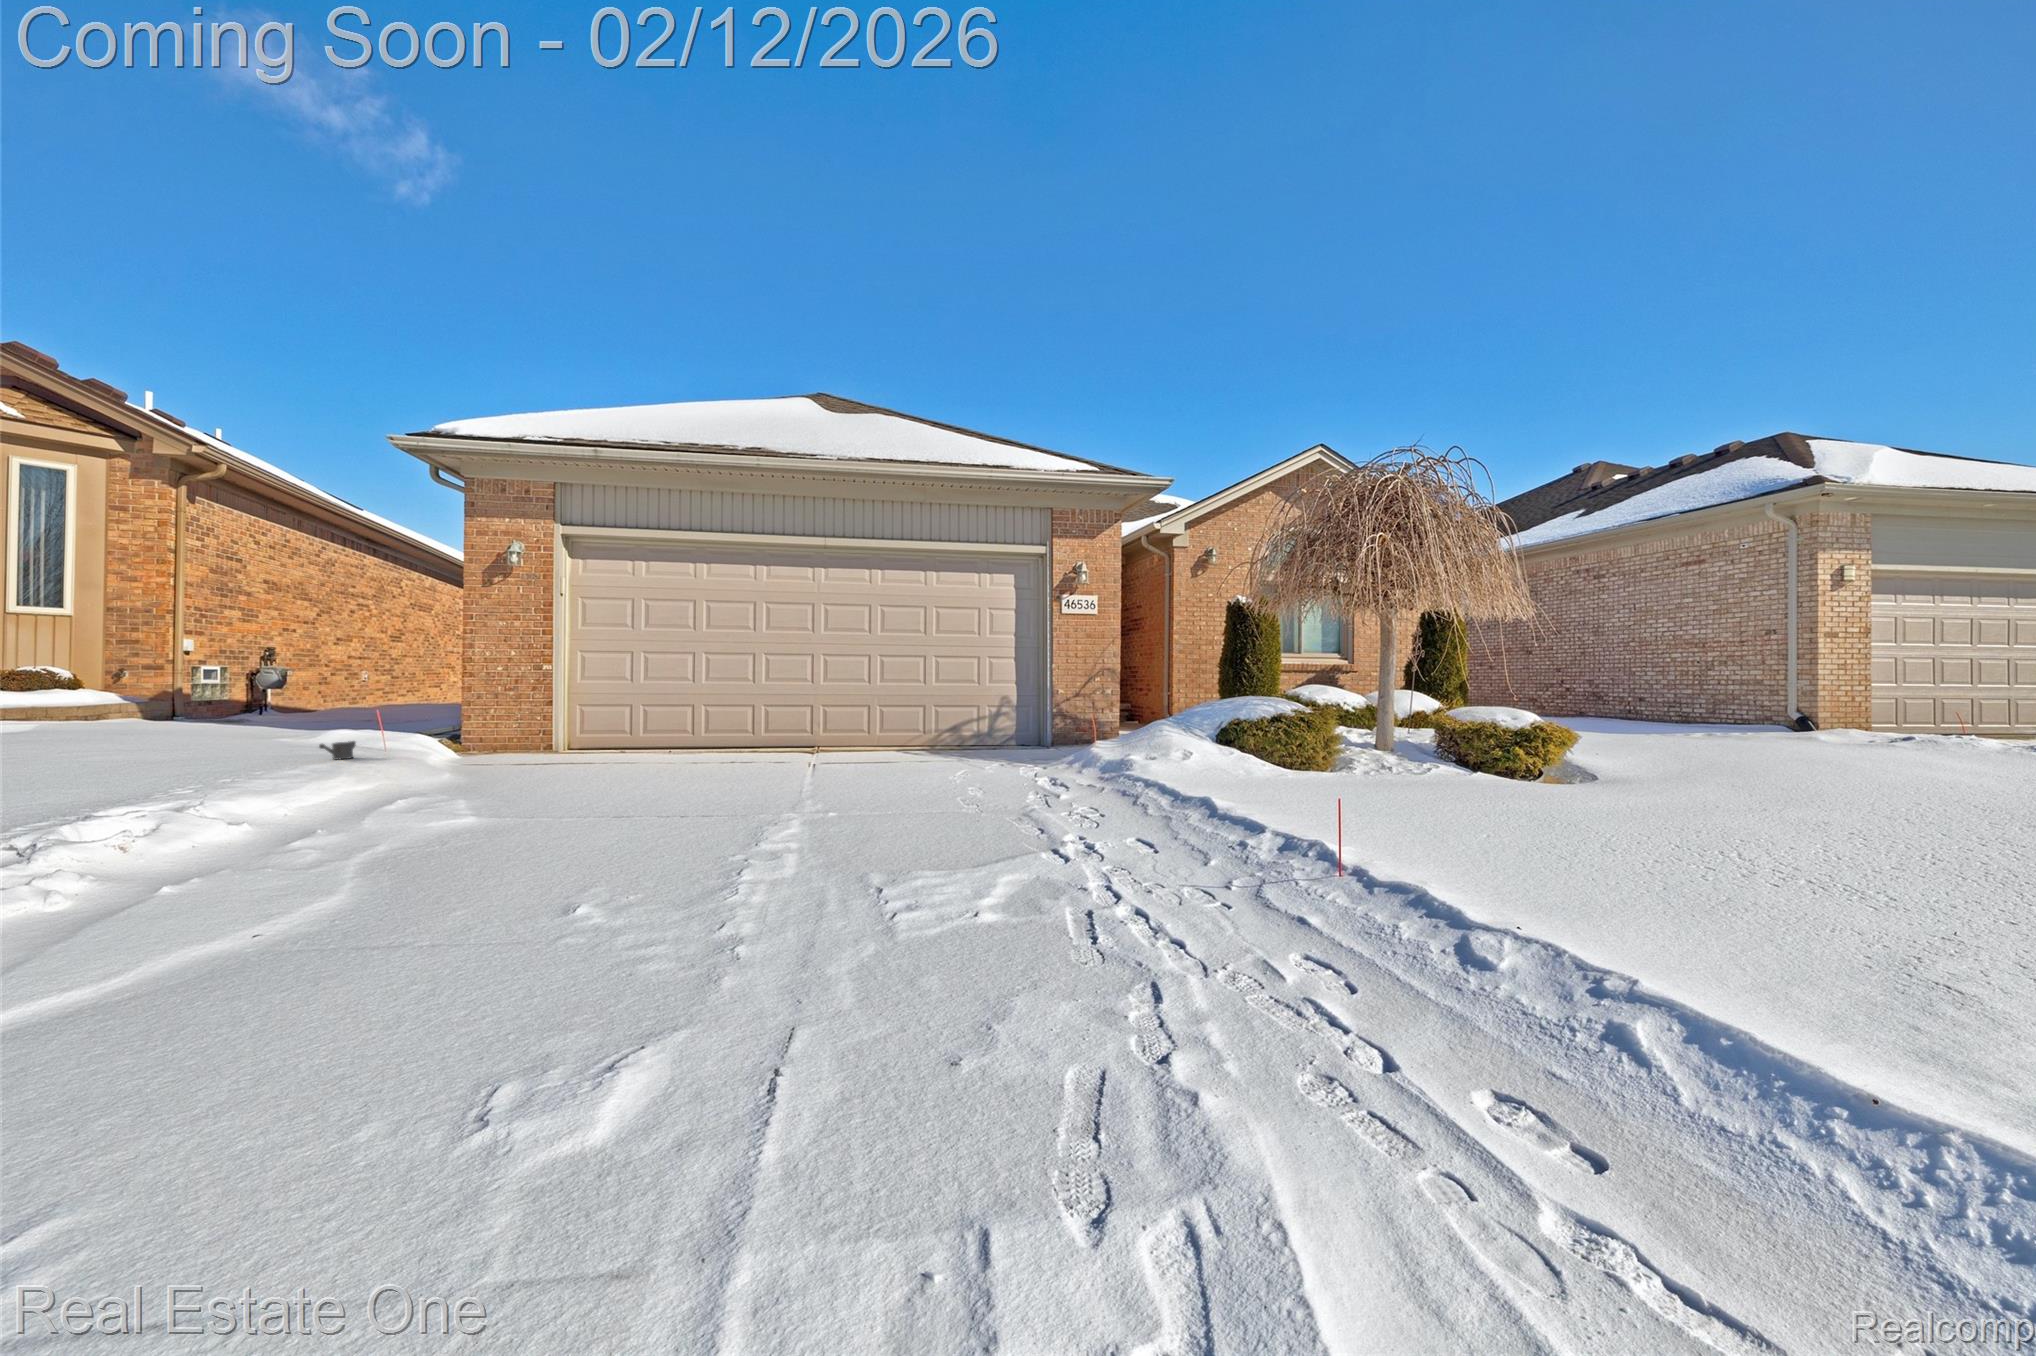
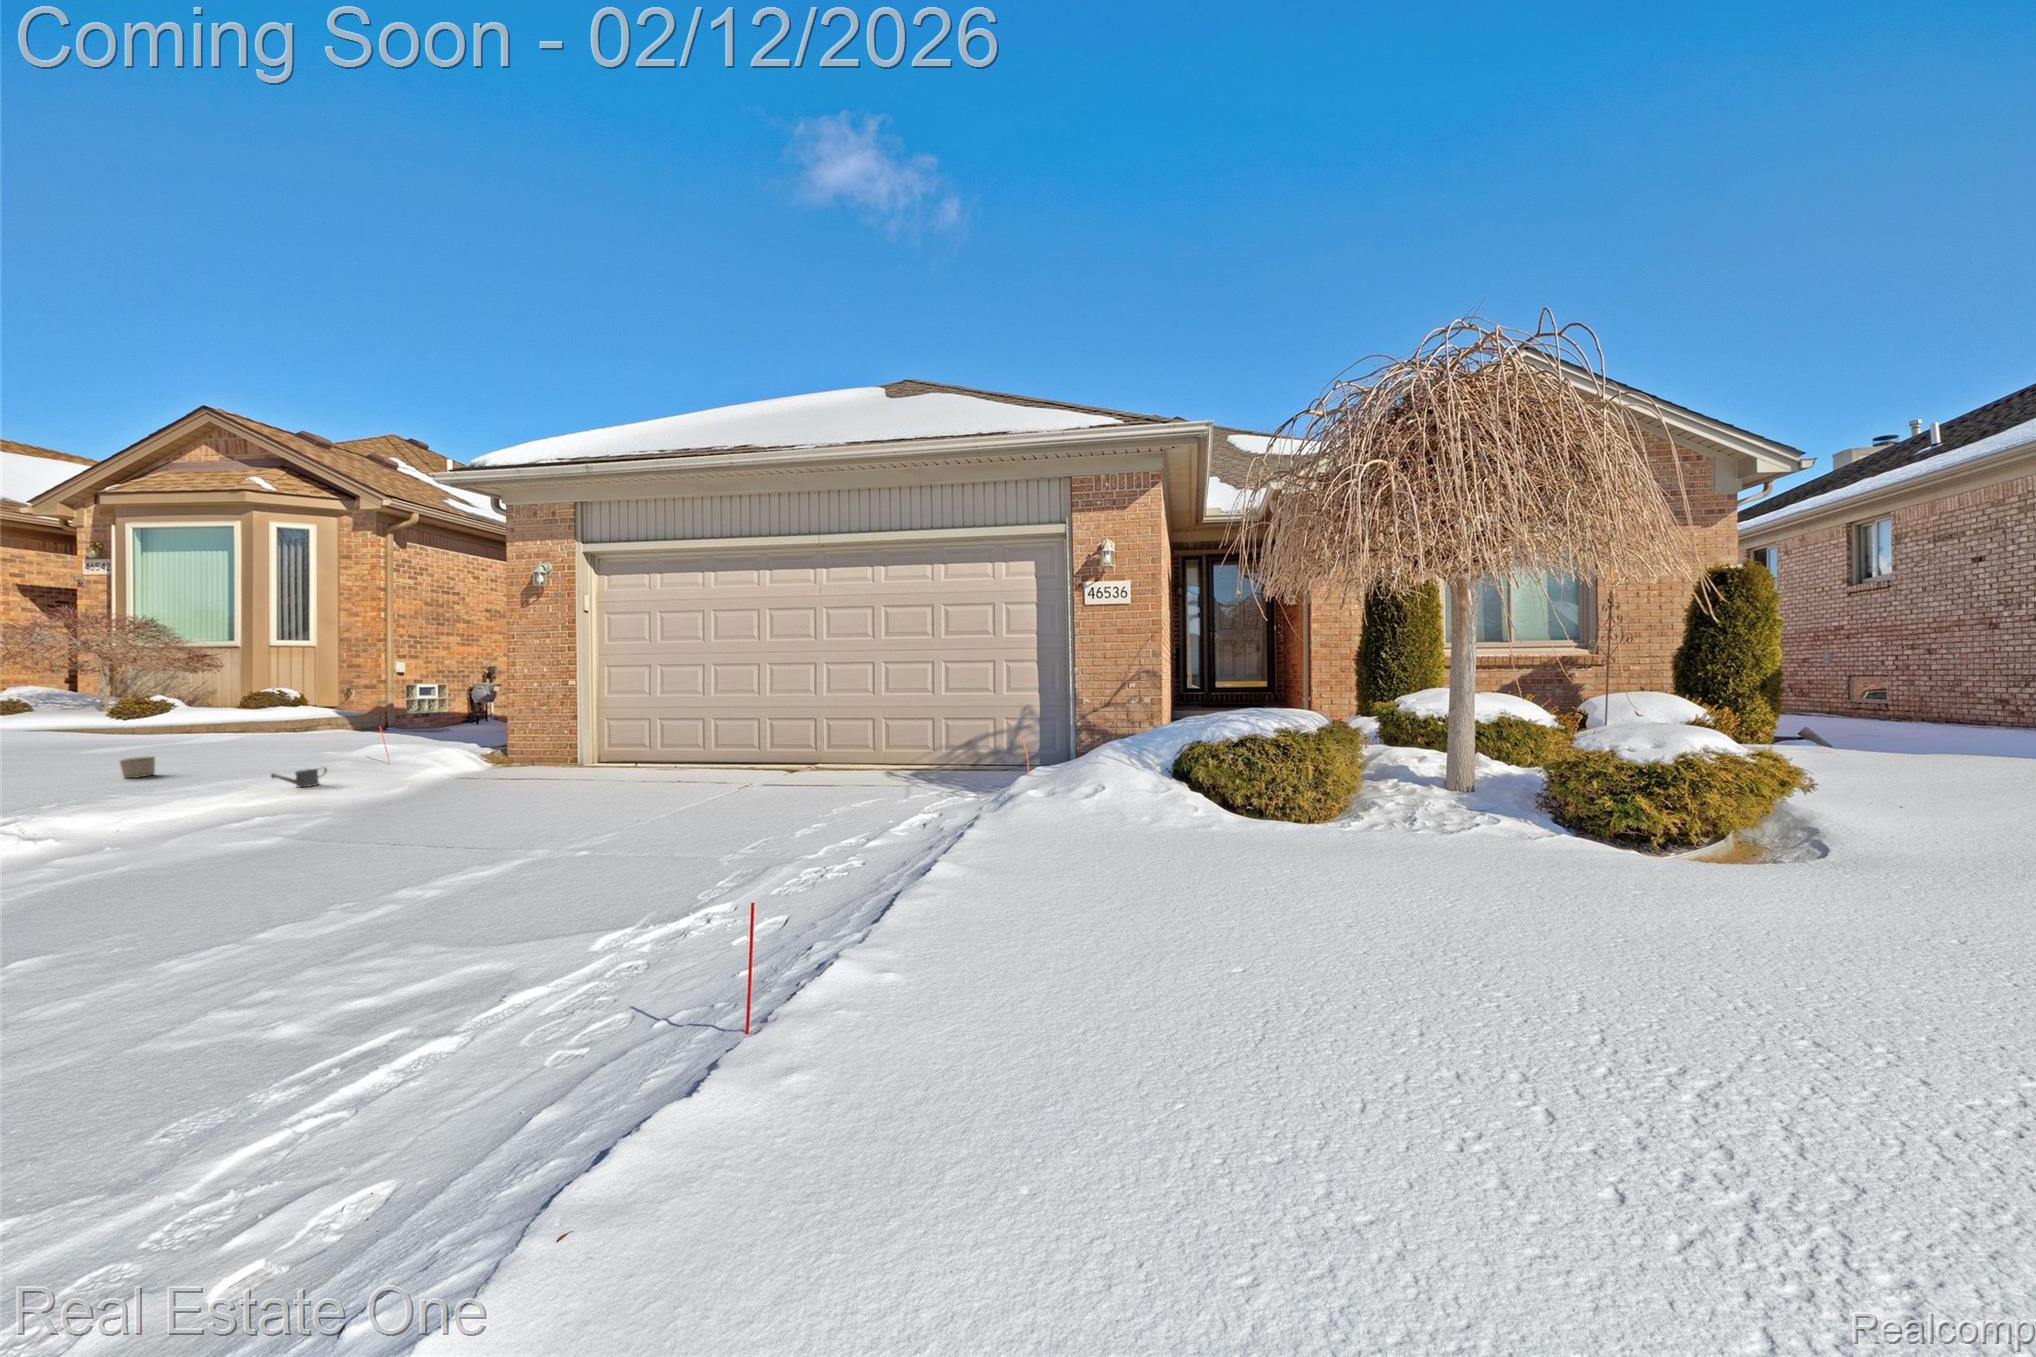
planter: none [51,732,89,755] -> present [119,756,155,778]

